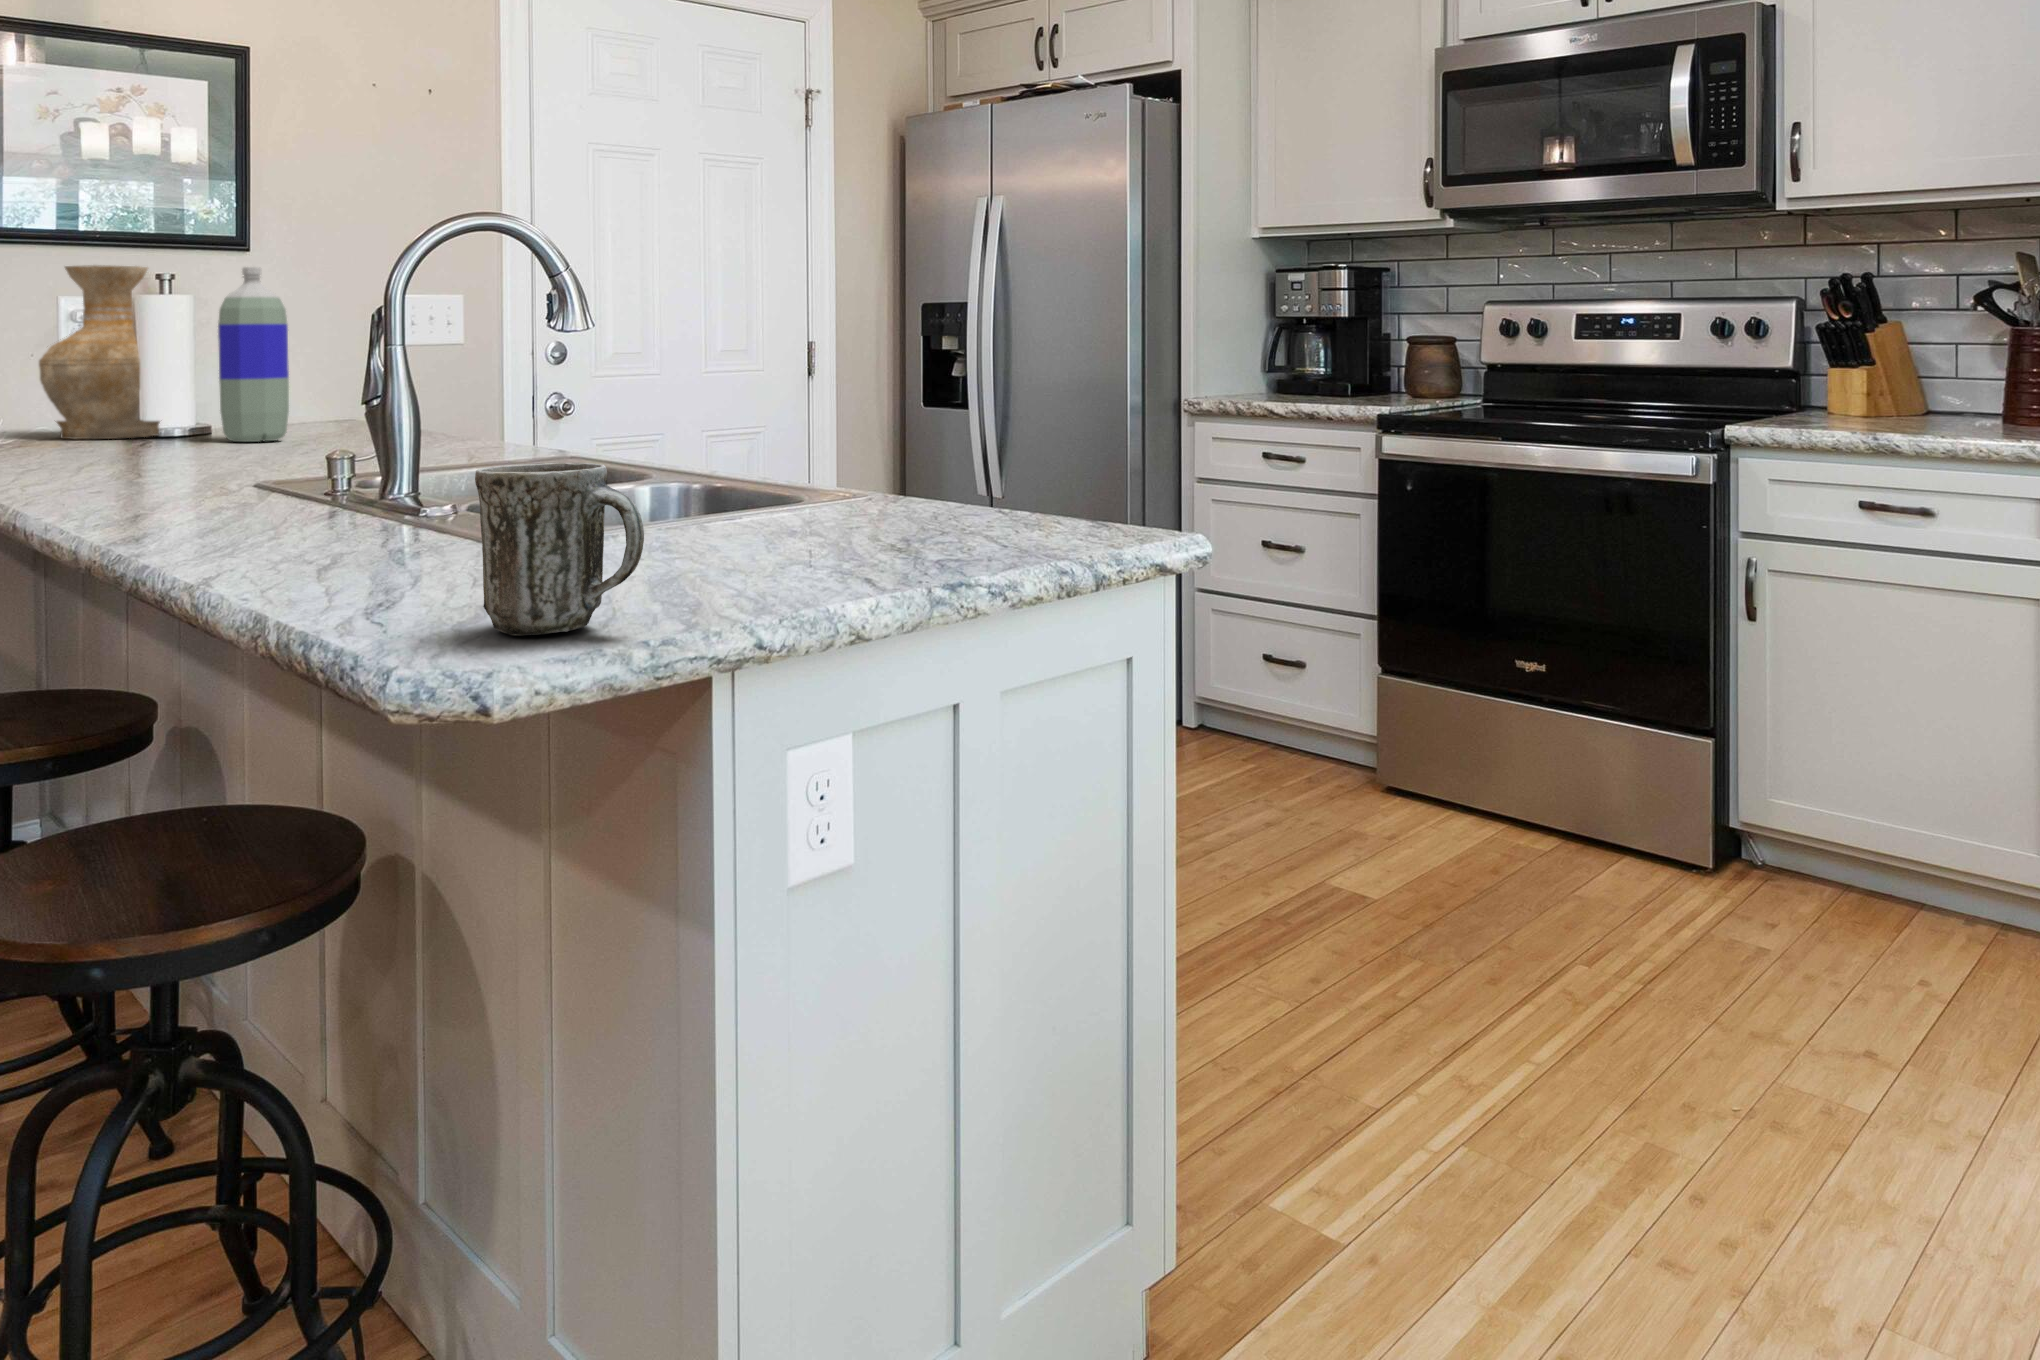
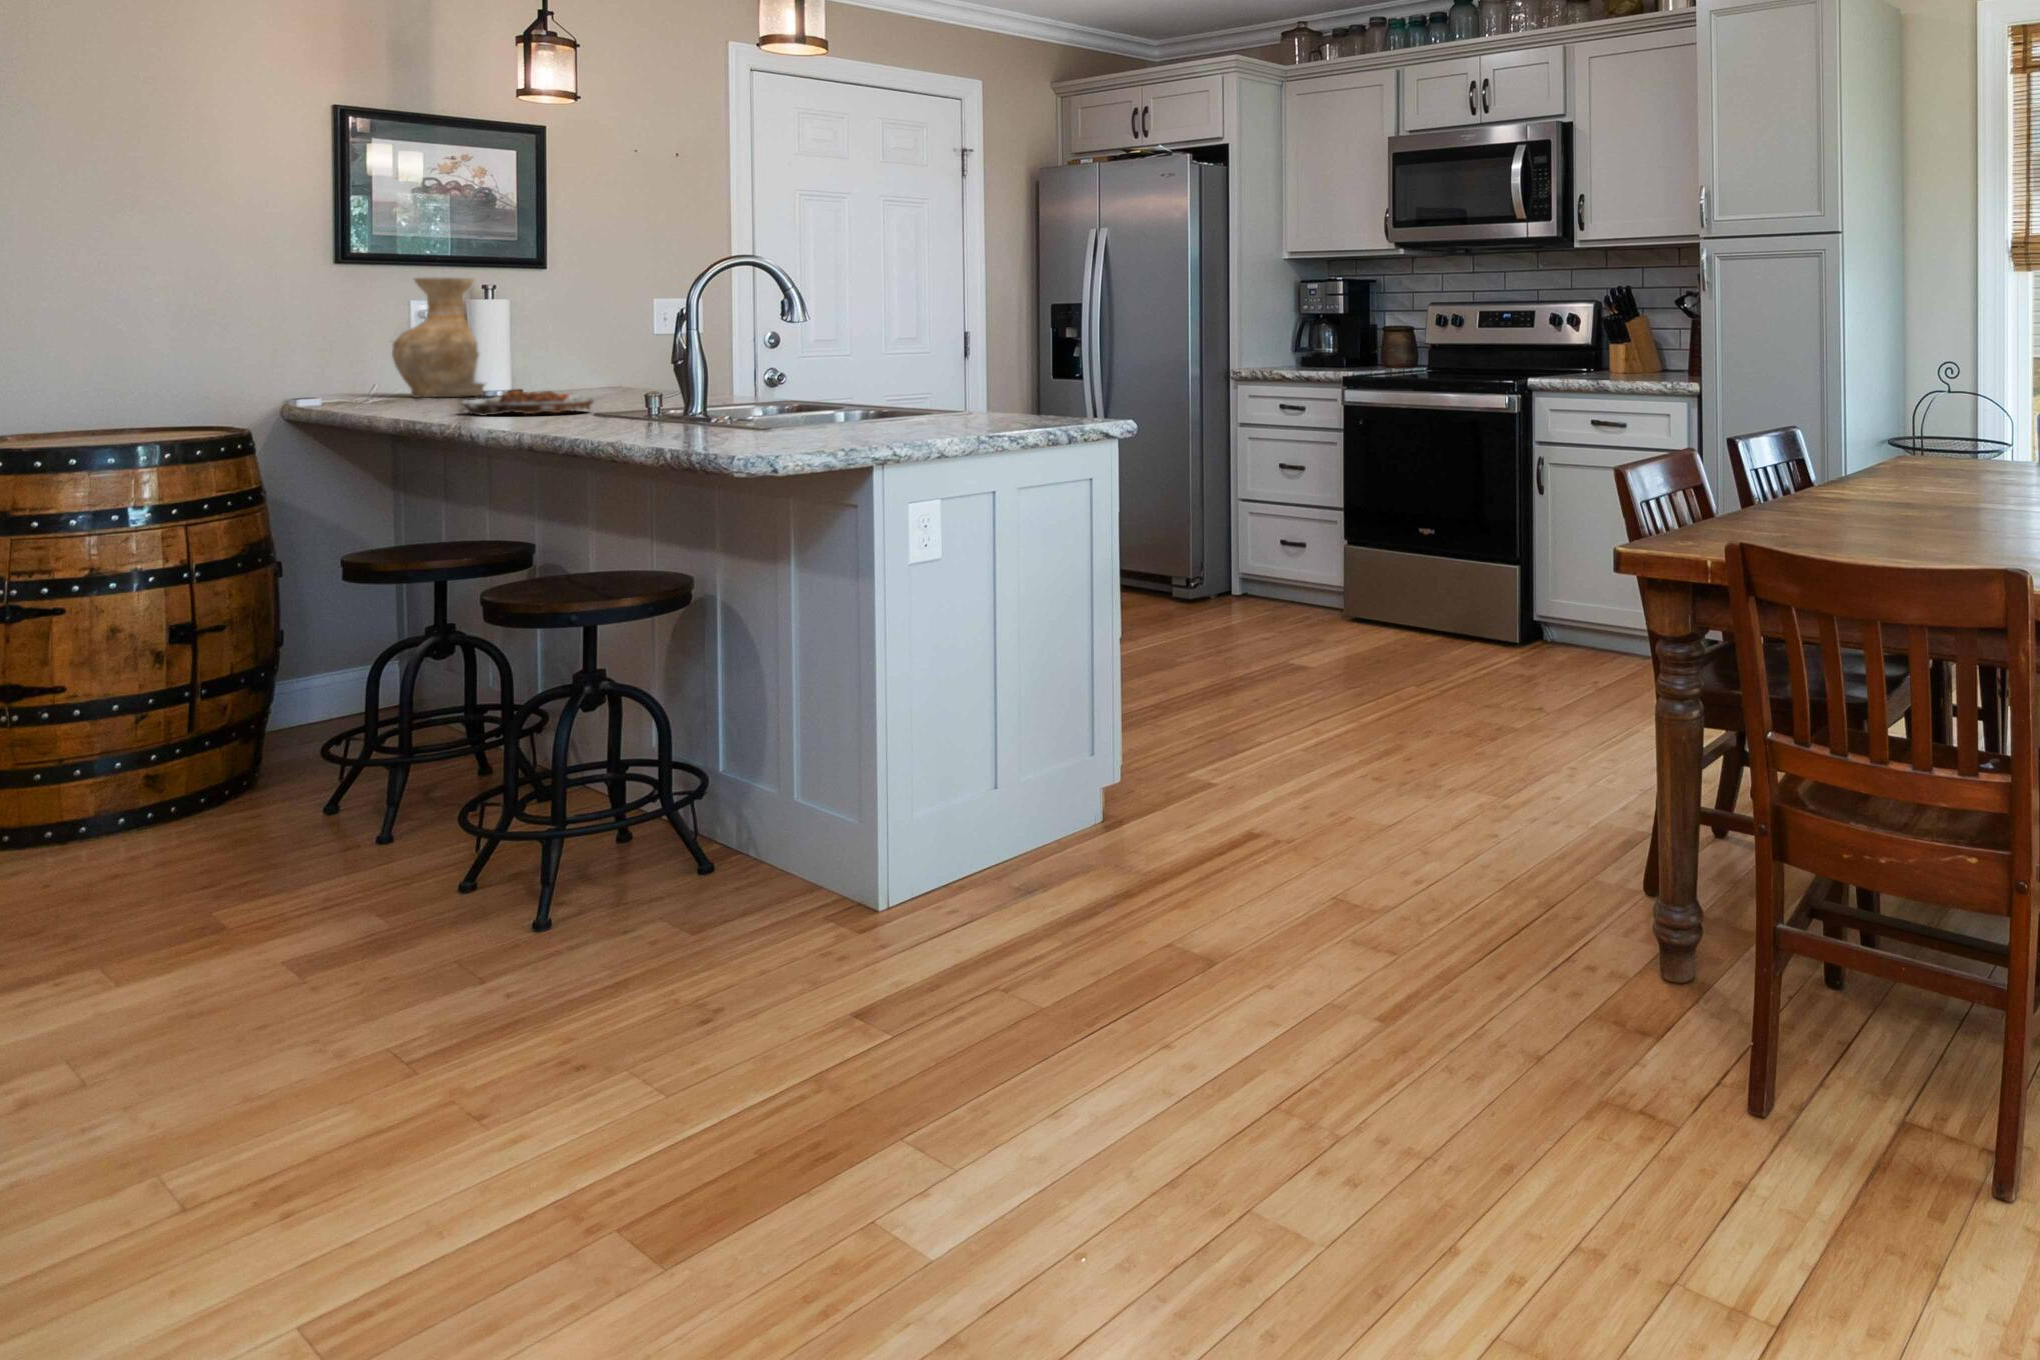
bottle: present [218,267,289,442] -> none [533,280,584,398]
plate: none [41,442,259,487] -> present [462,391,594,416]
mug: present [475,463,644,635] -> none [773,381,845,448]

